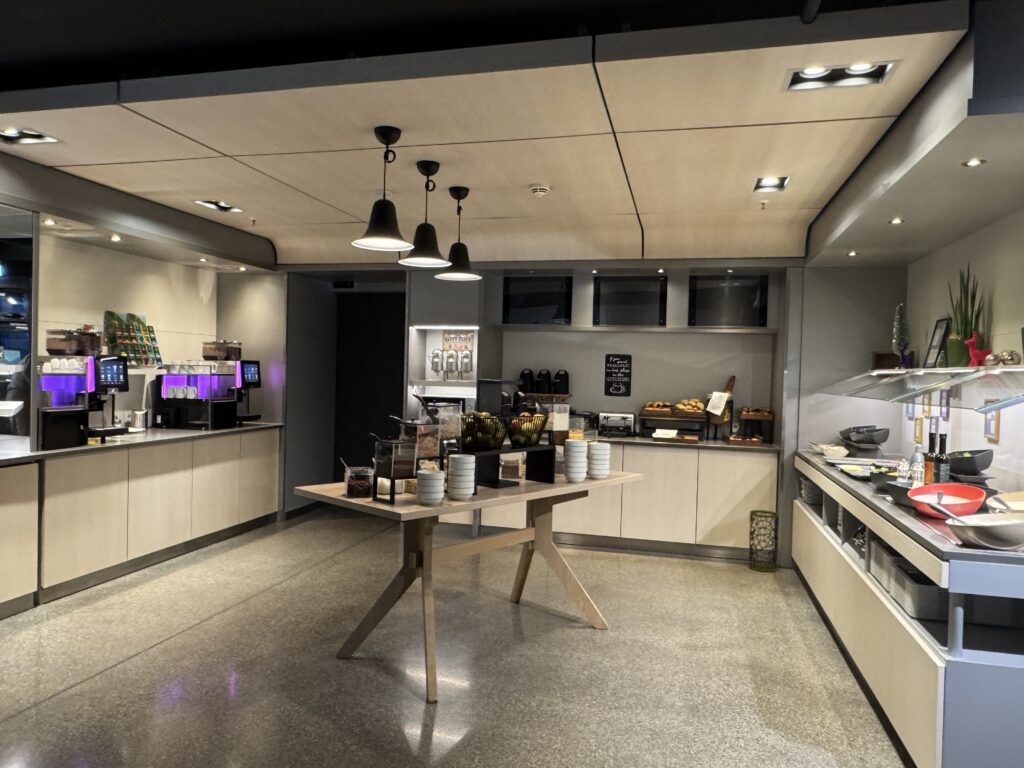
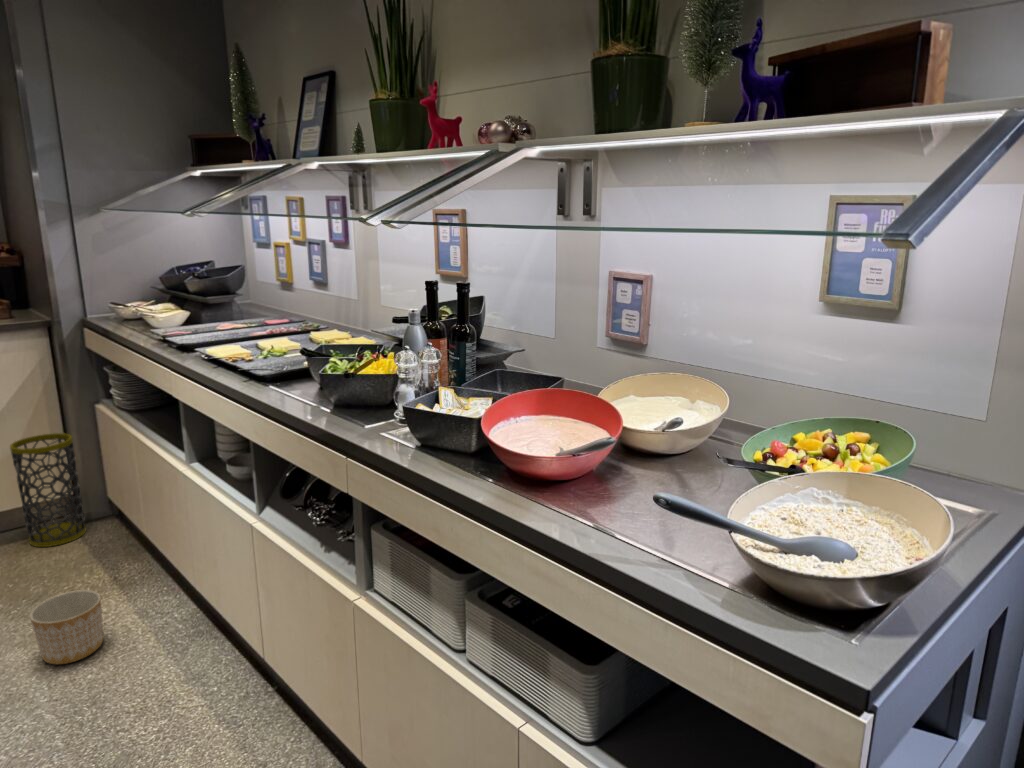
planter: none [742,578,773,610] -> present [30,590,103,664]

